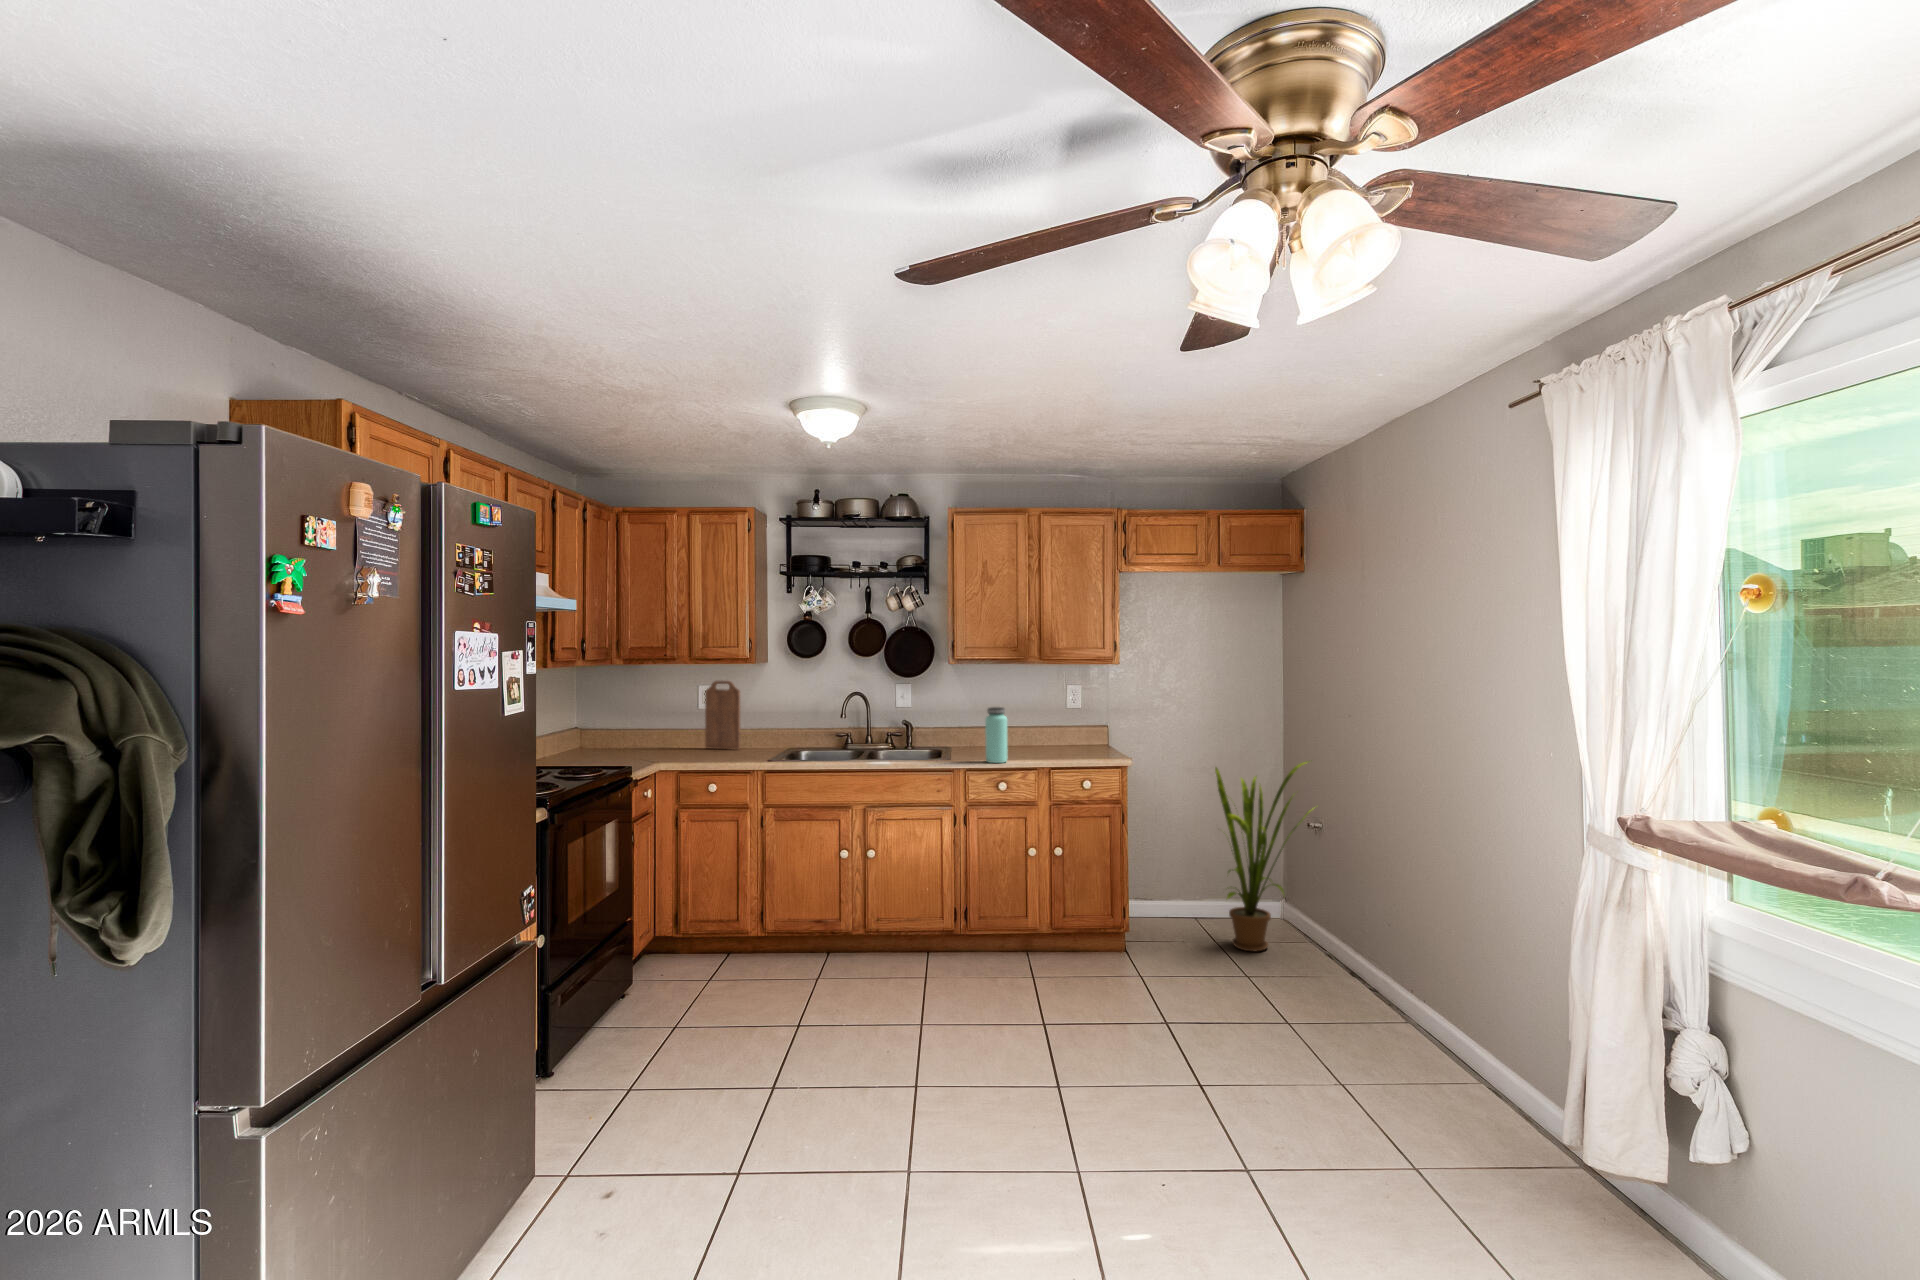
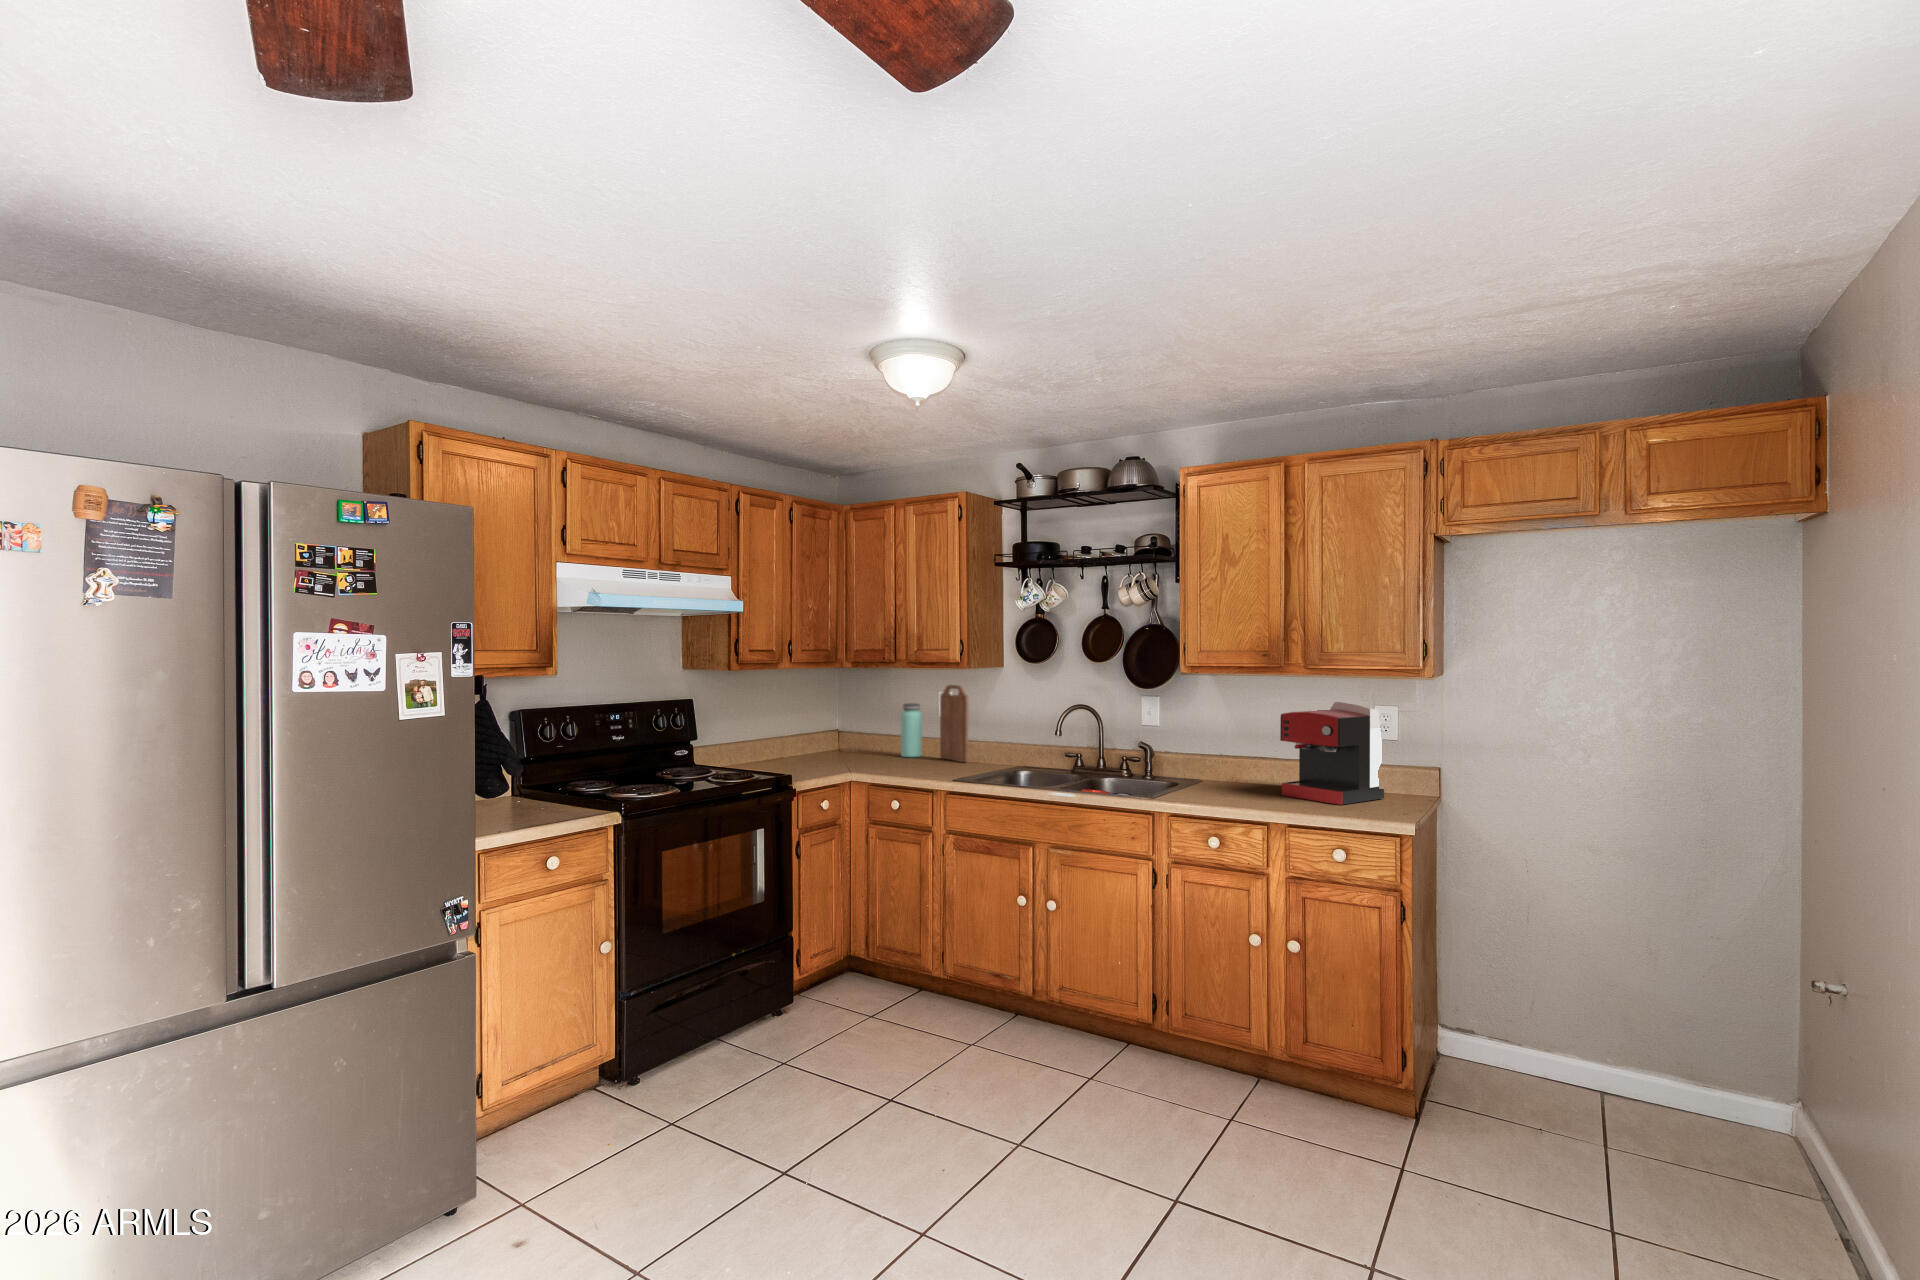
coffee maker: none [1014,682,1076,754] -> present [1280,702,1384,805]
bottle: present [985,707,1007,763] -> present [901,704,922,757]
house plant: present [1215,761,1311,951] -> none [1553,852,1788,1177]

